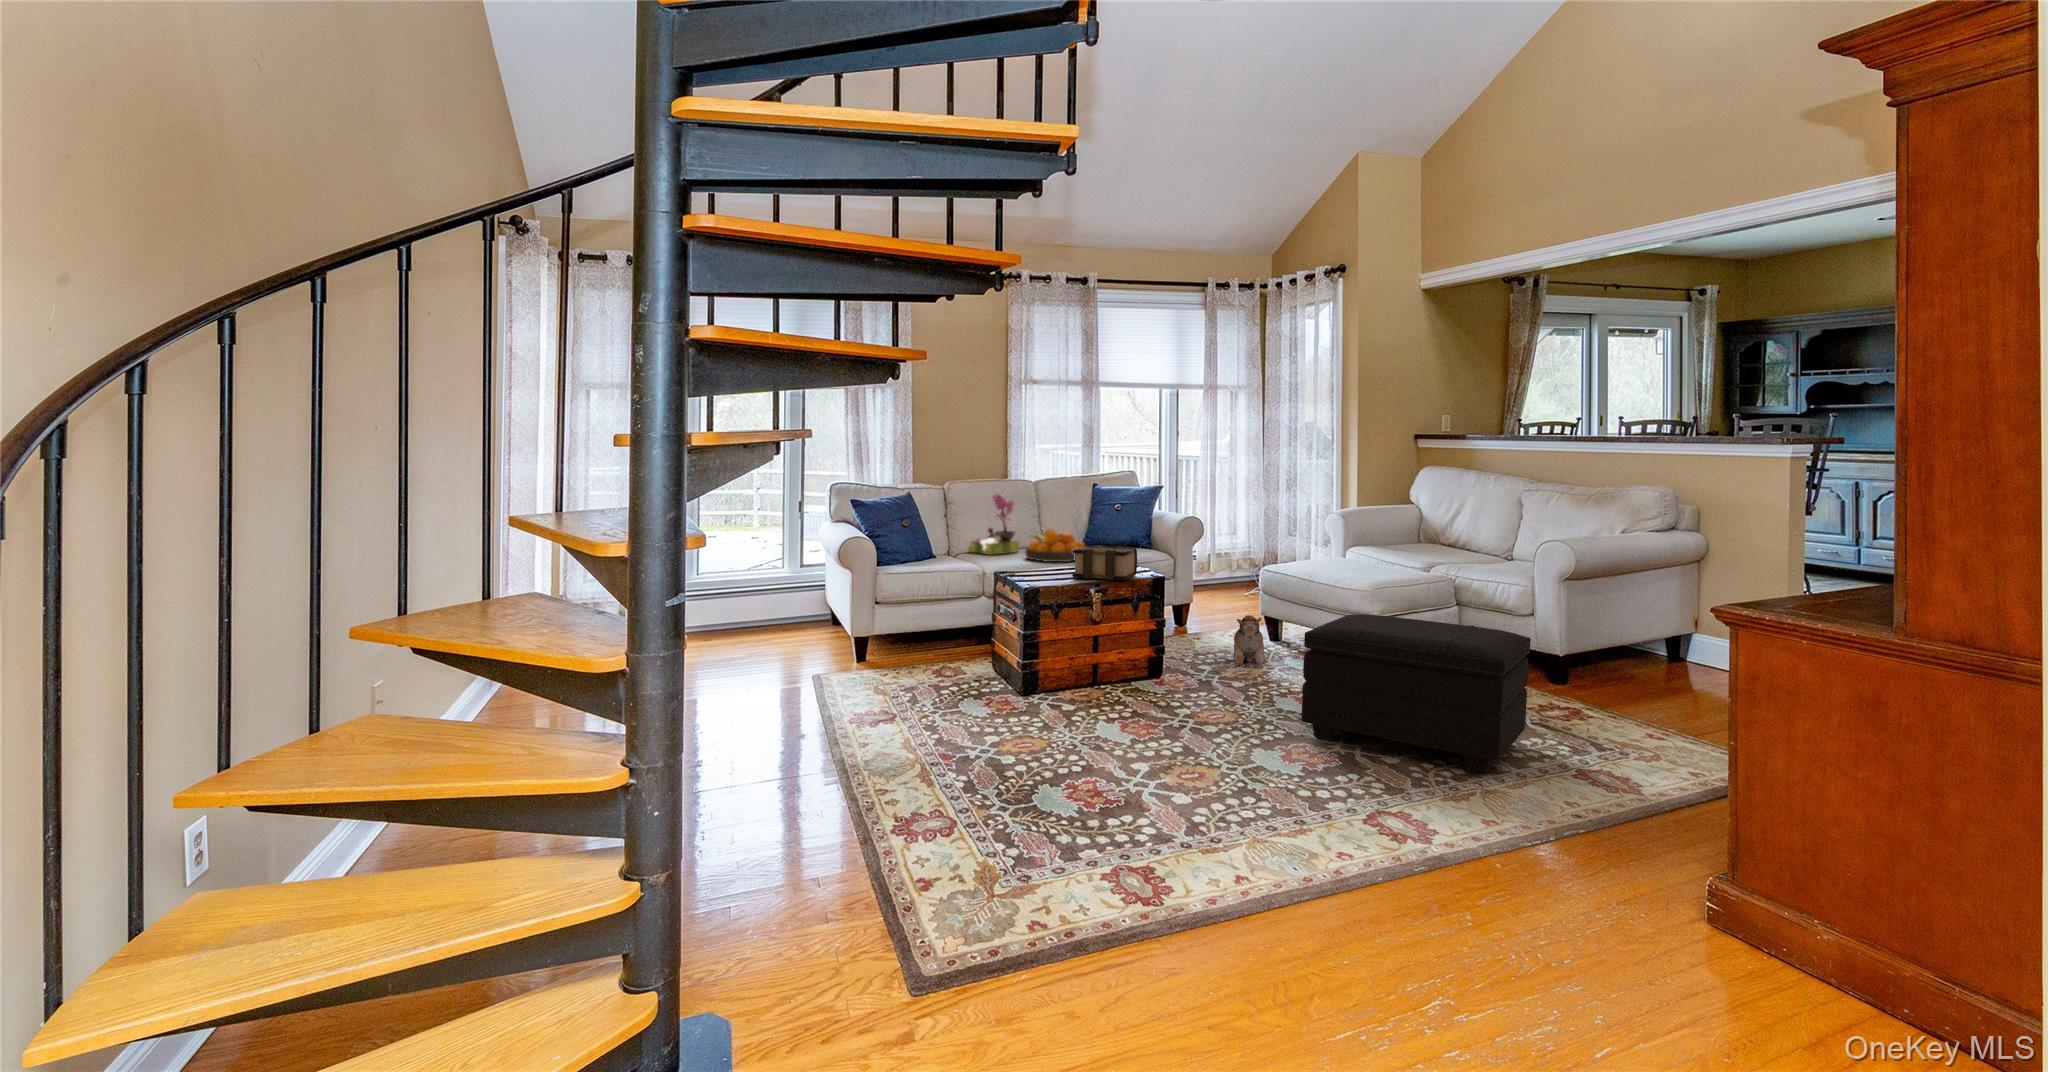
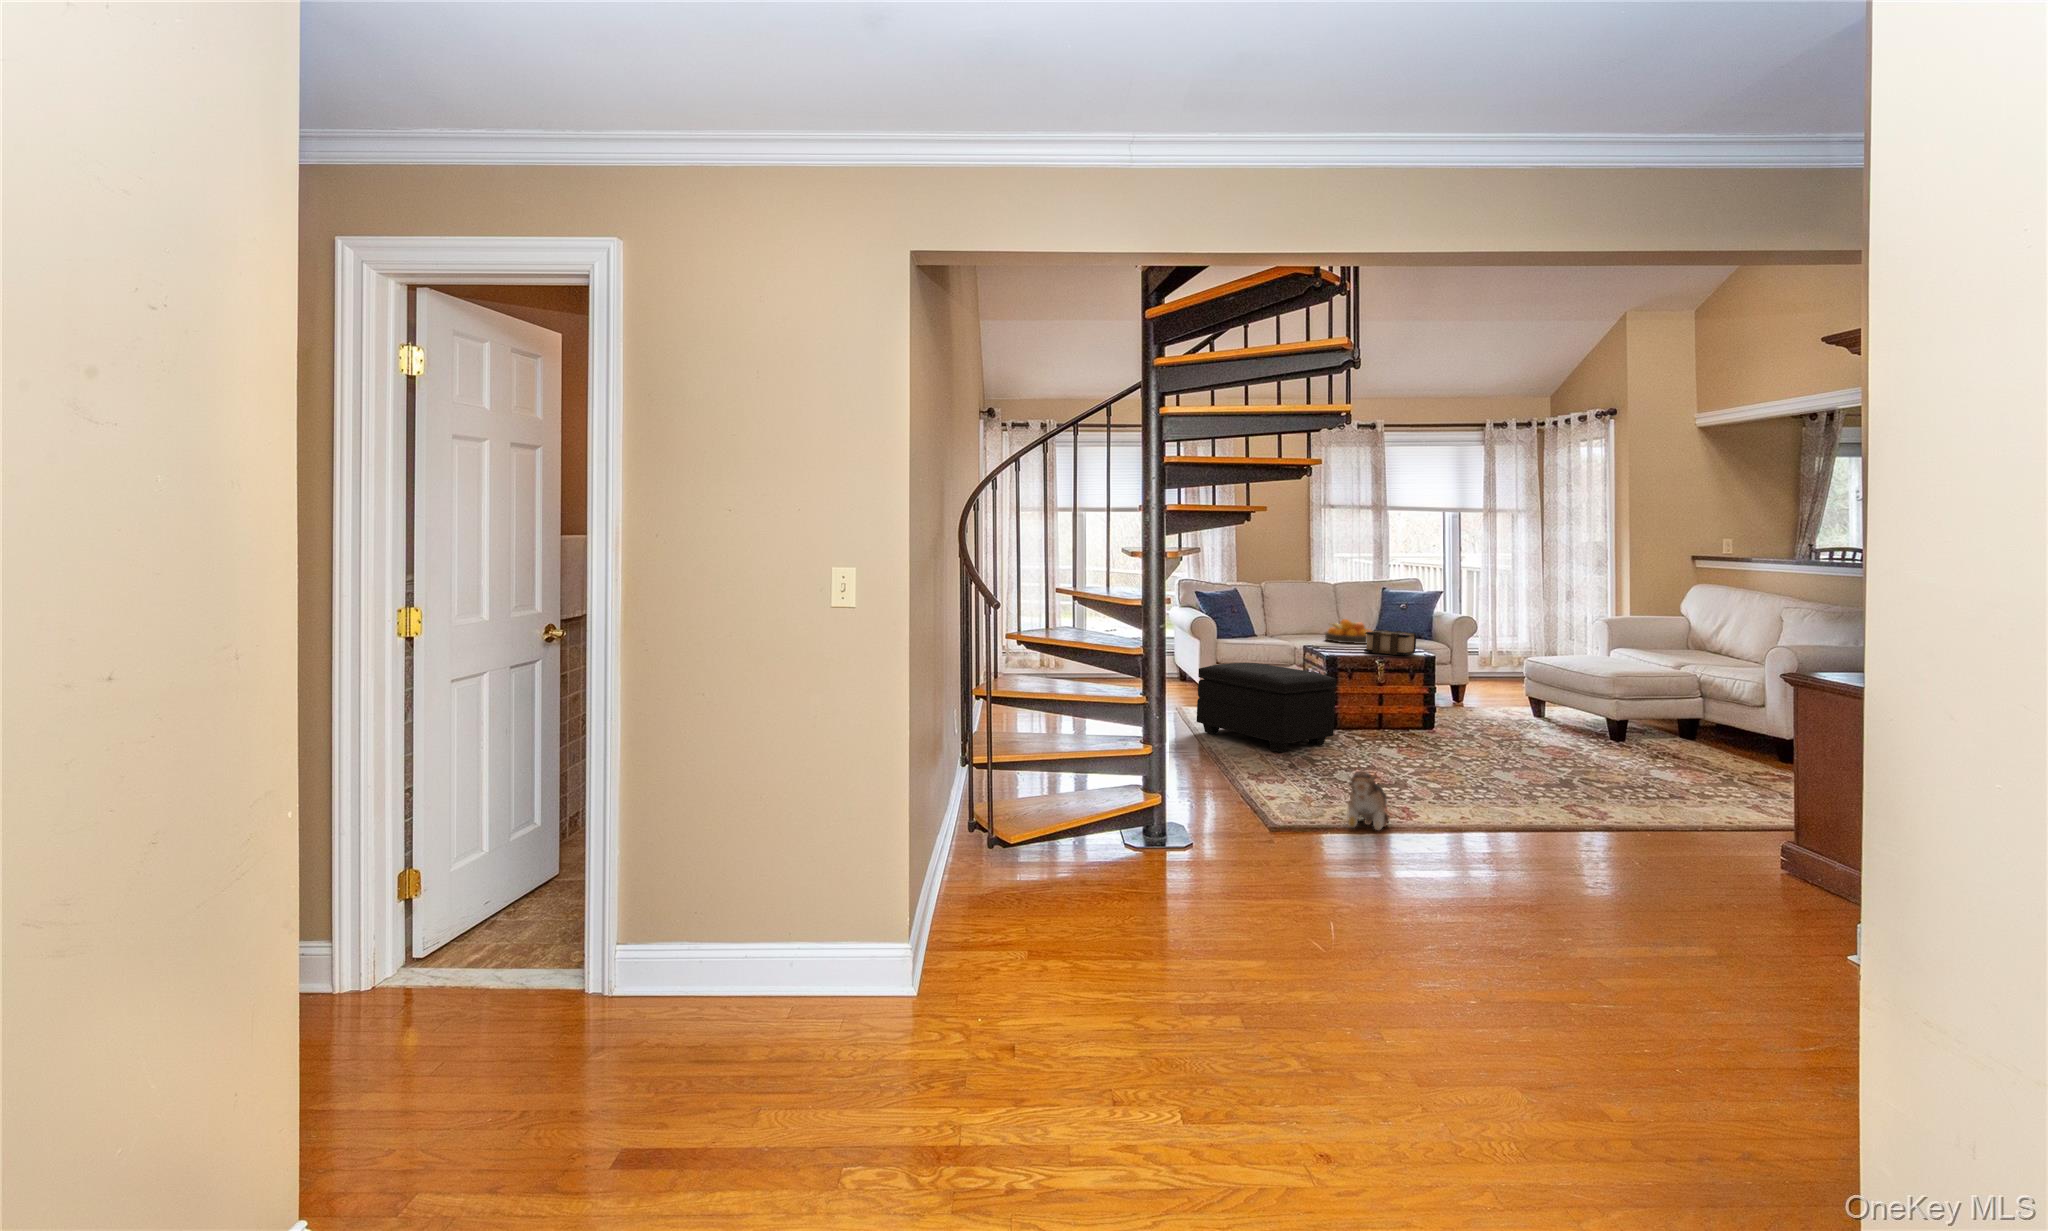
flower arrangement: present [968,493,1018,555] -> none [1278,590,1319,637]
footstool: present [1301,614,1531,773] -> present [1197,663,1336,752]
plush toy: present [1234,615,1265,665] -> present [1347,771,1389,830]

